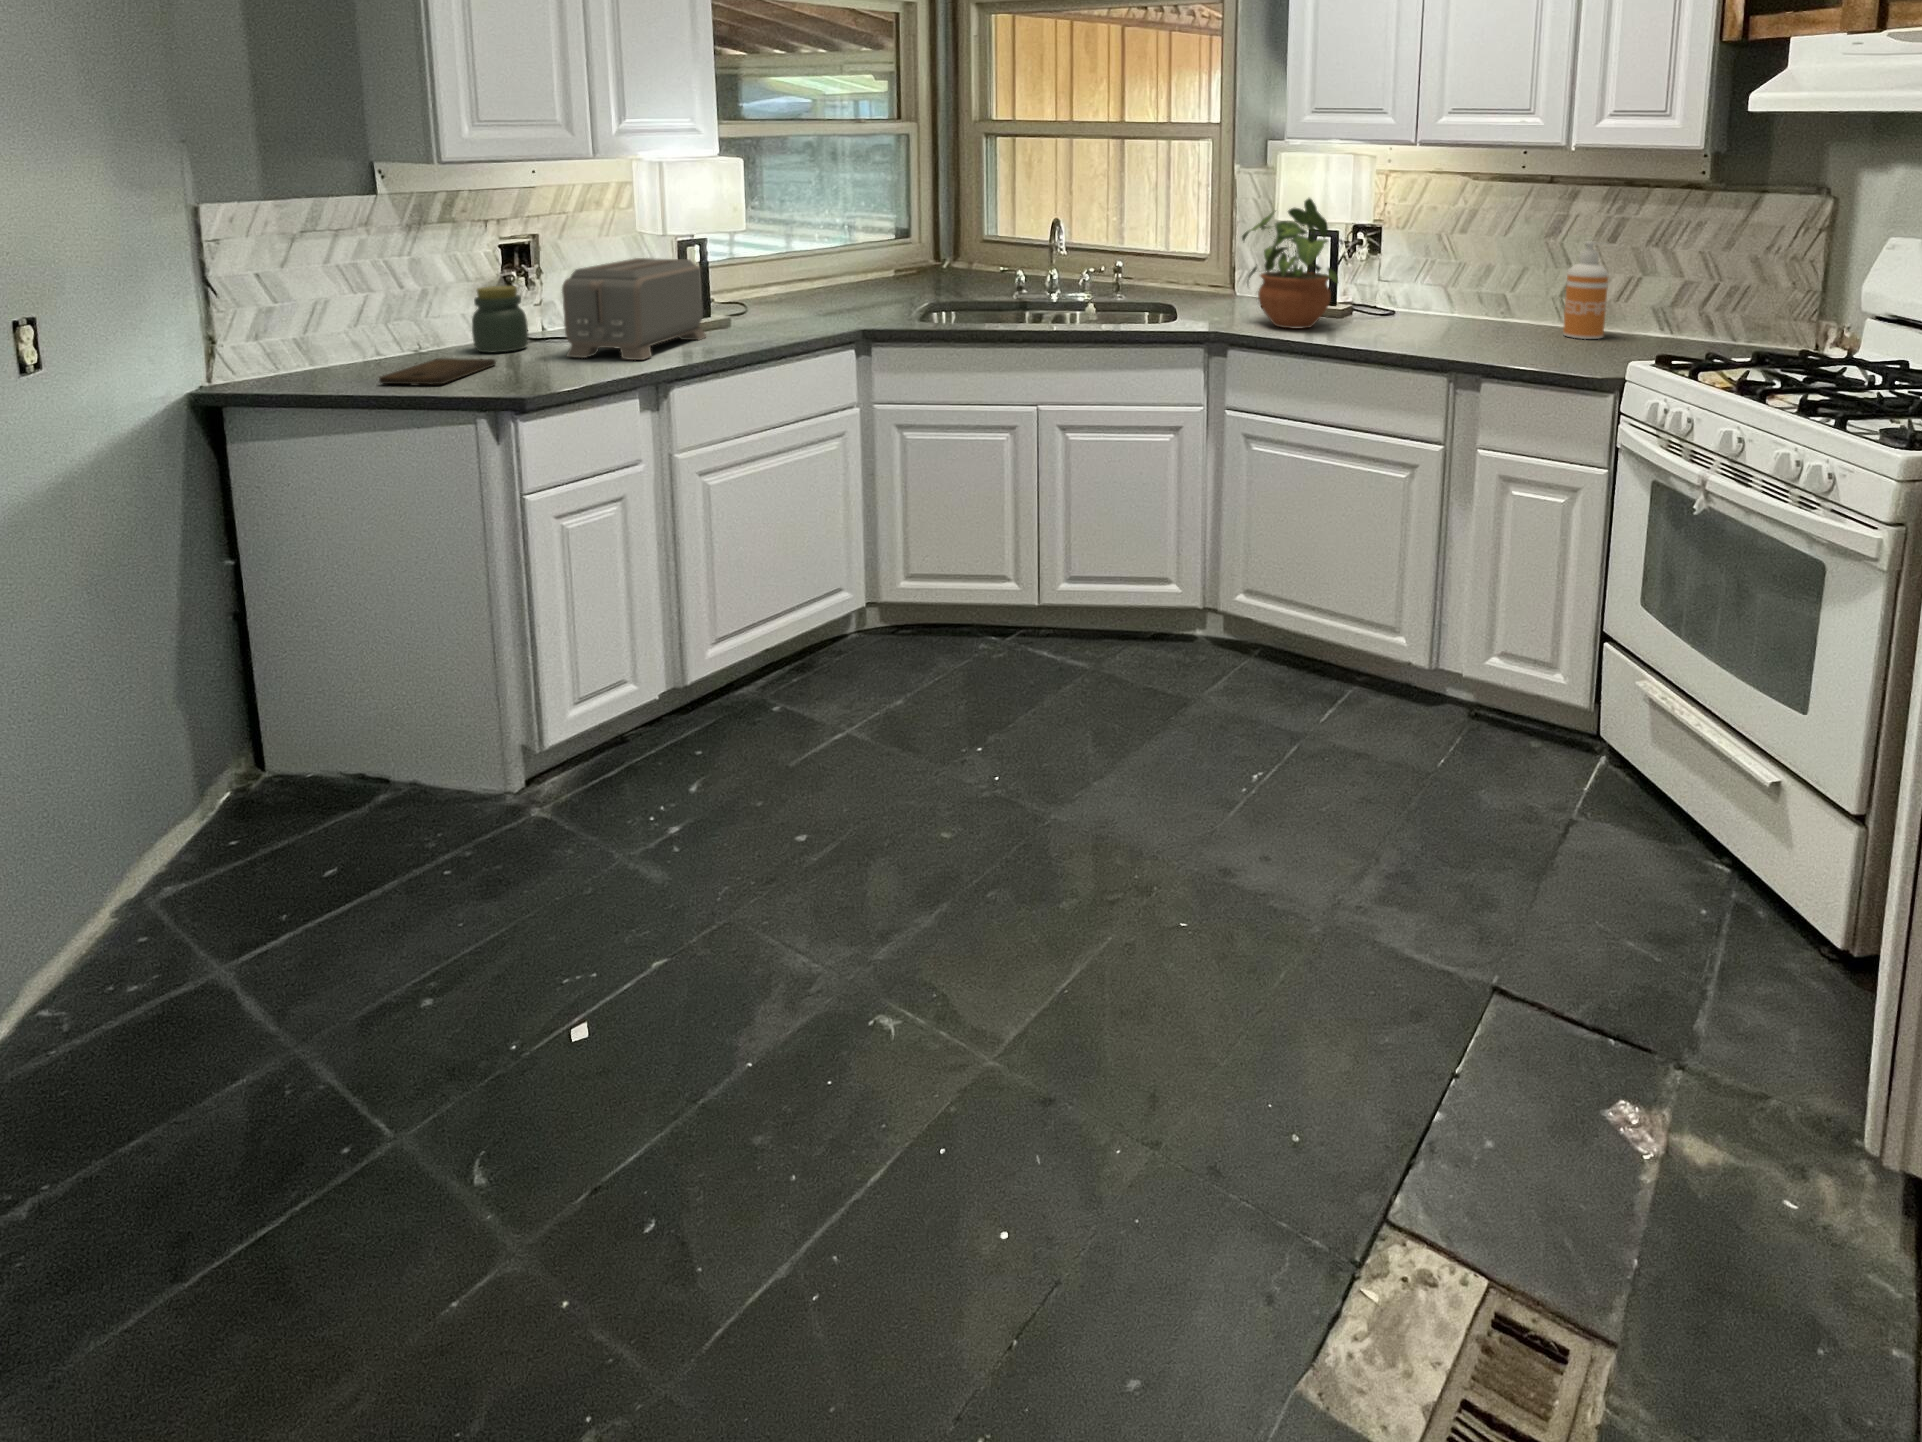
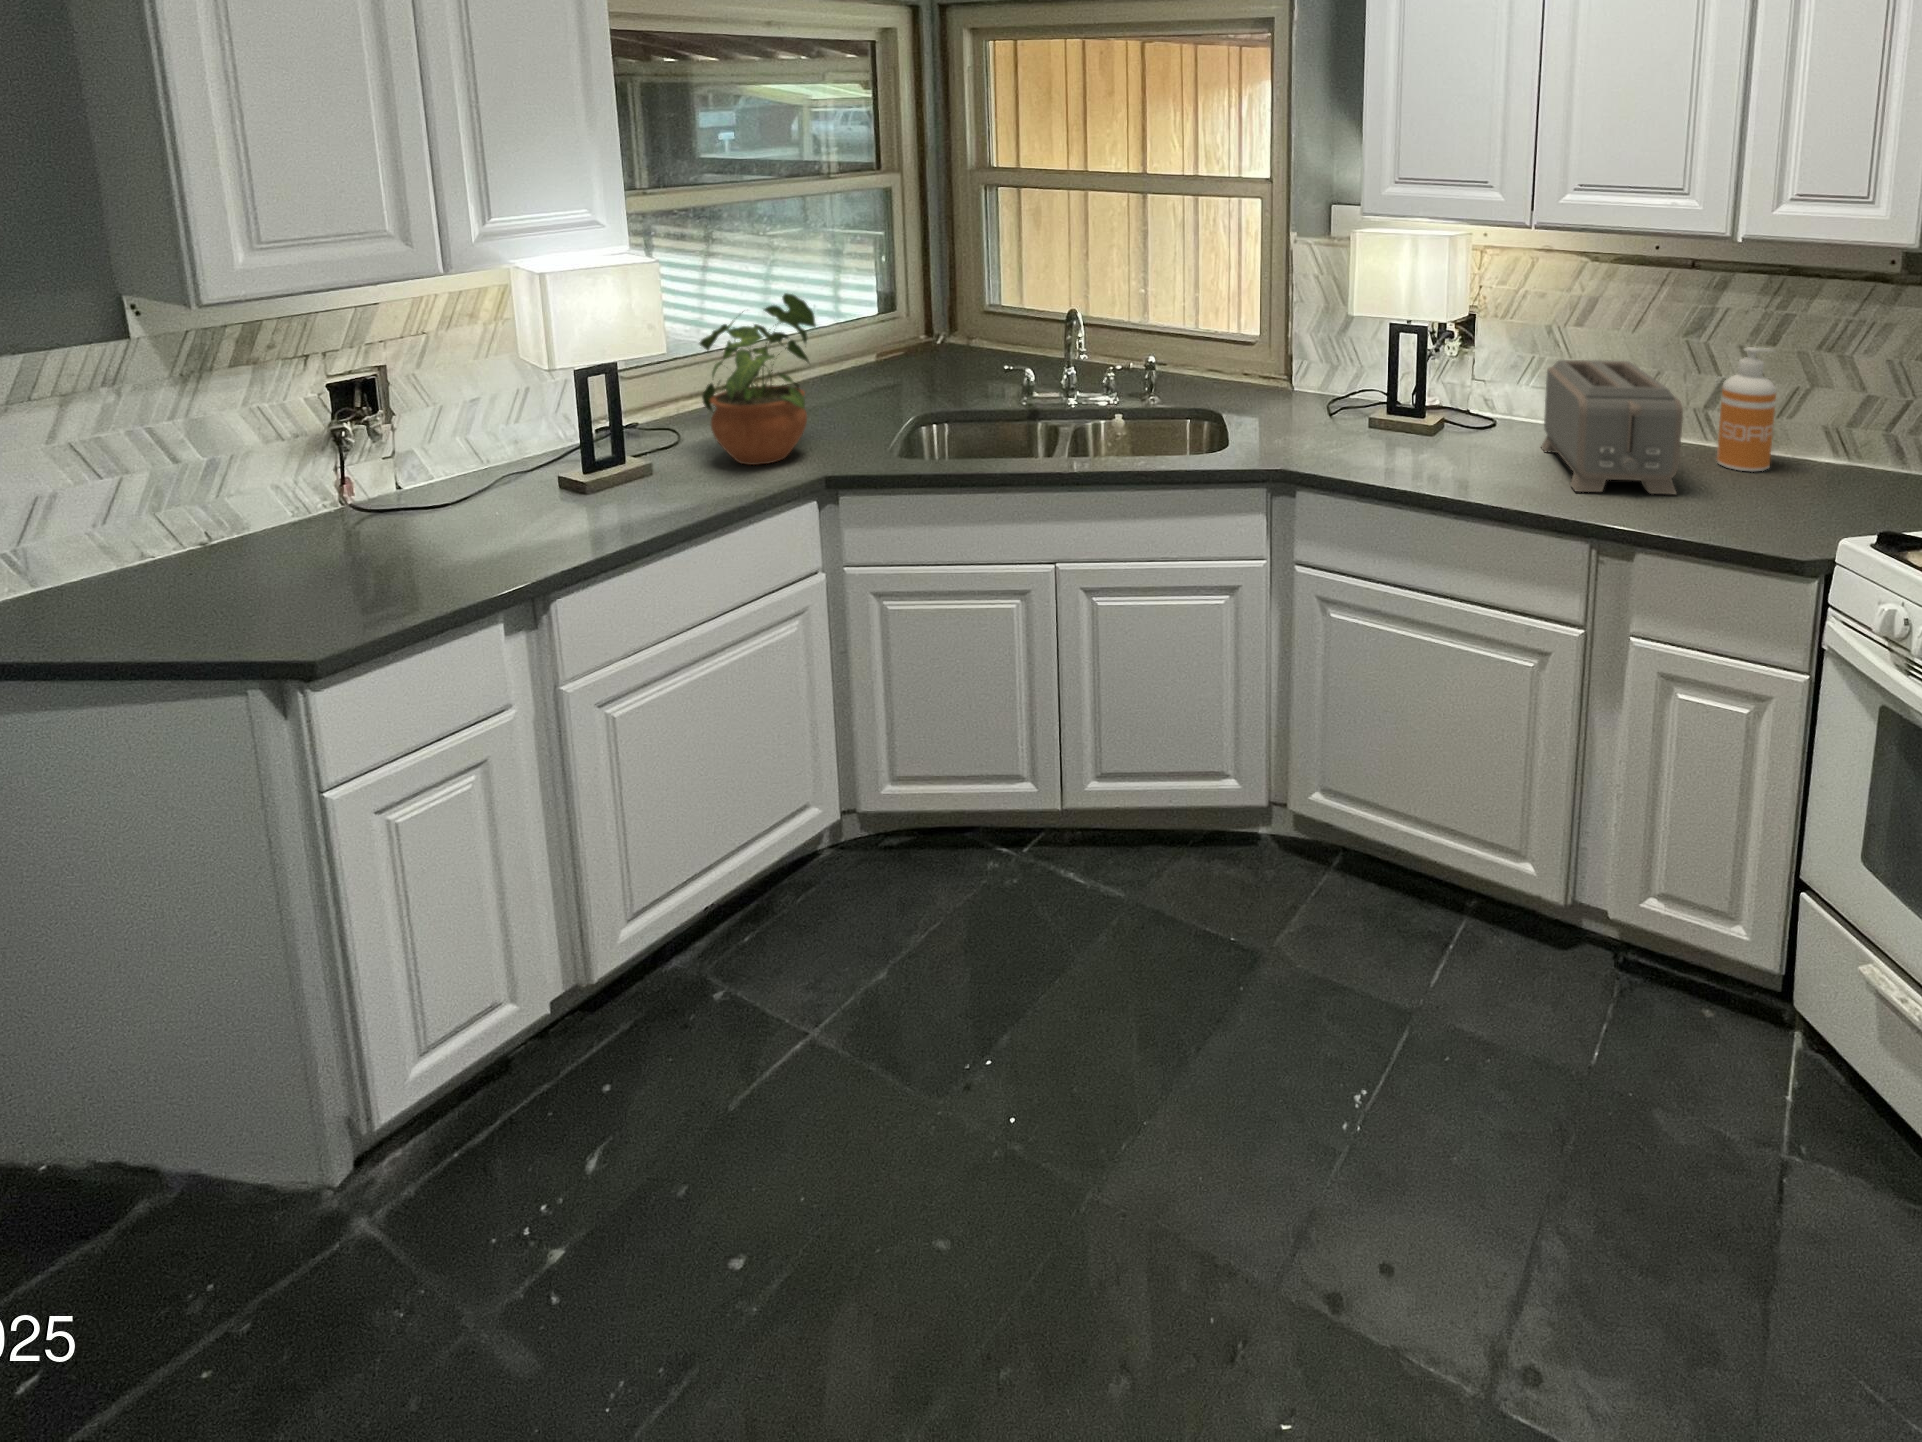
potted plant: present [1242,198,1339,329] -> present [700,293,816,465]
toaster: present [562,258,706,360] -> present [1541,360,1683,494]
jar: present [472,286,529,352] -> none [279,449,364,546]
cutting board: present [379,358,496,384] -> none [104,569,301,634]

